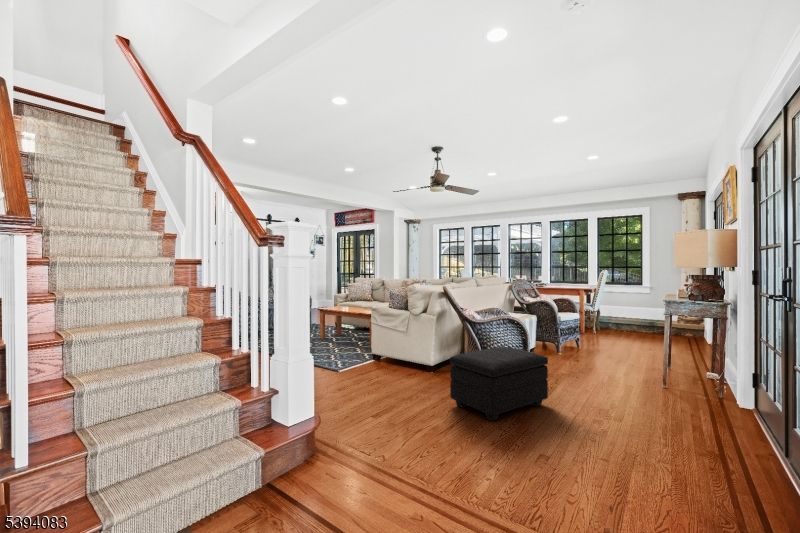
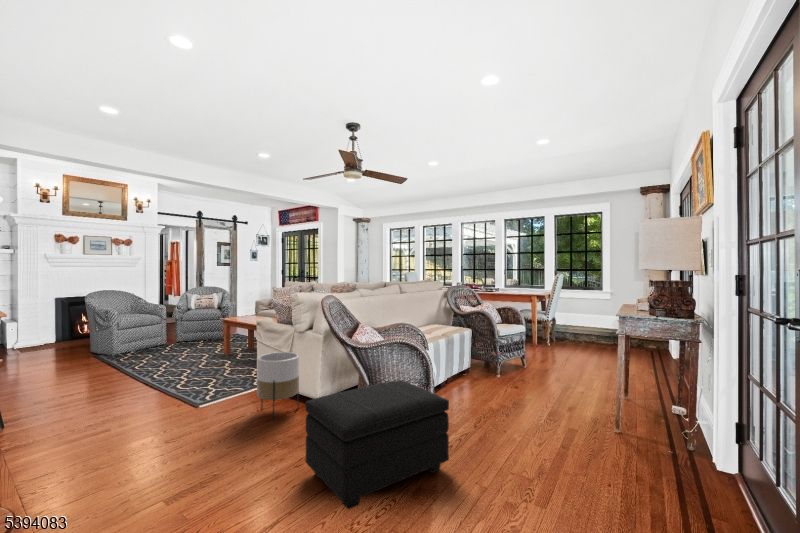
planter: none [388,330,417,379] -> present [257,352,299,421]

